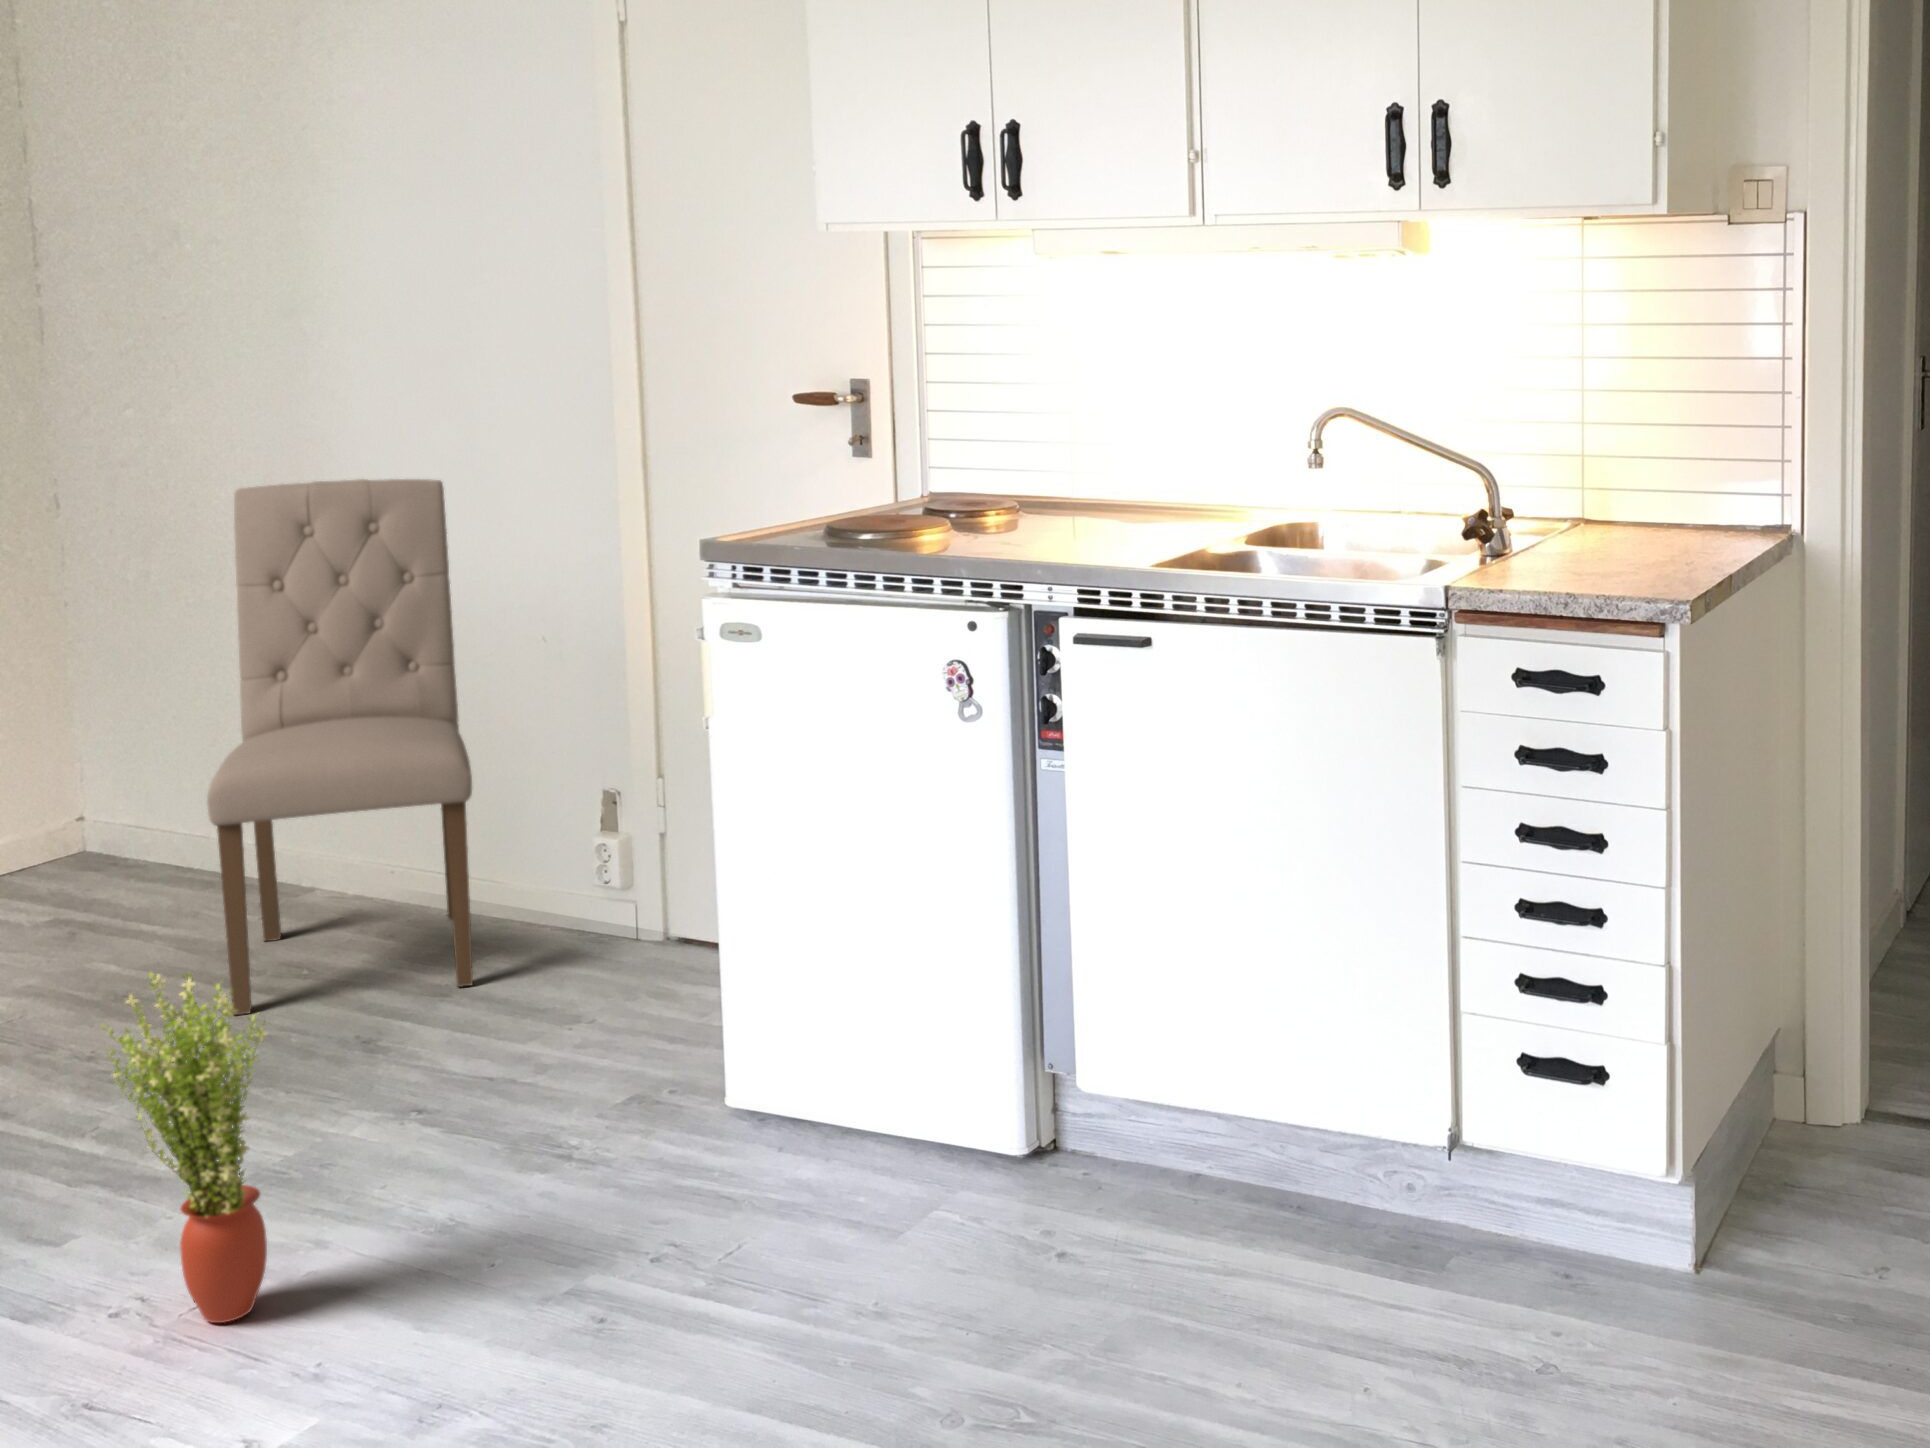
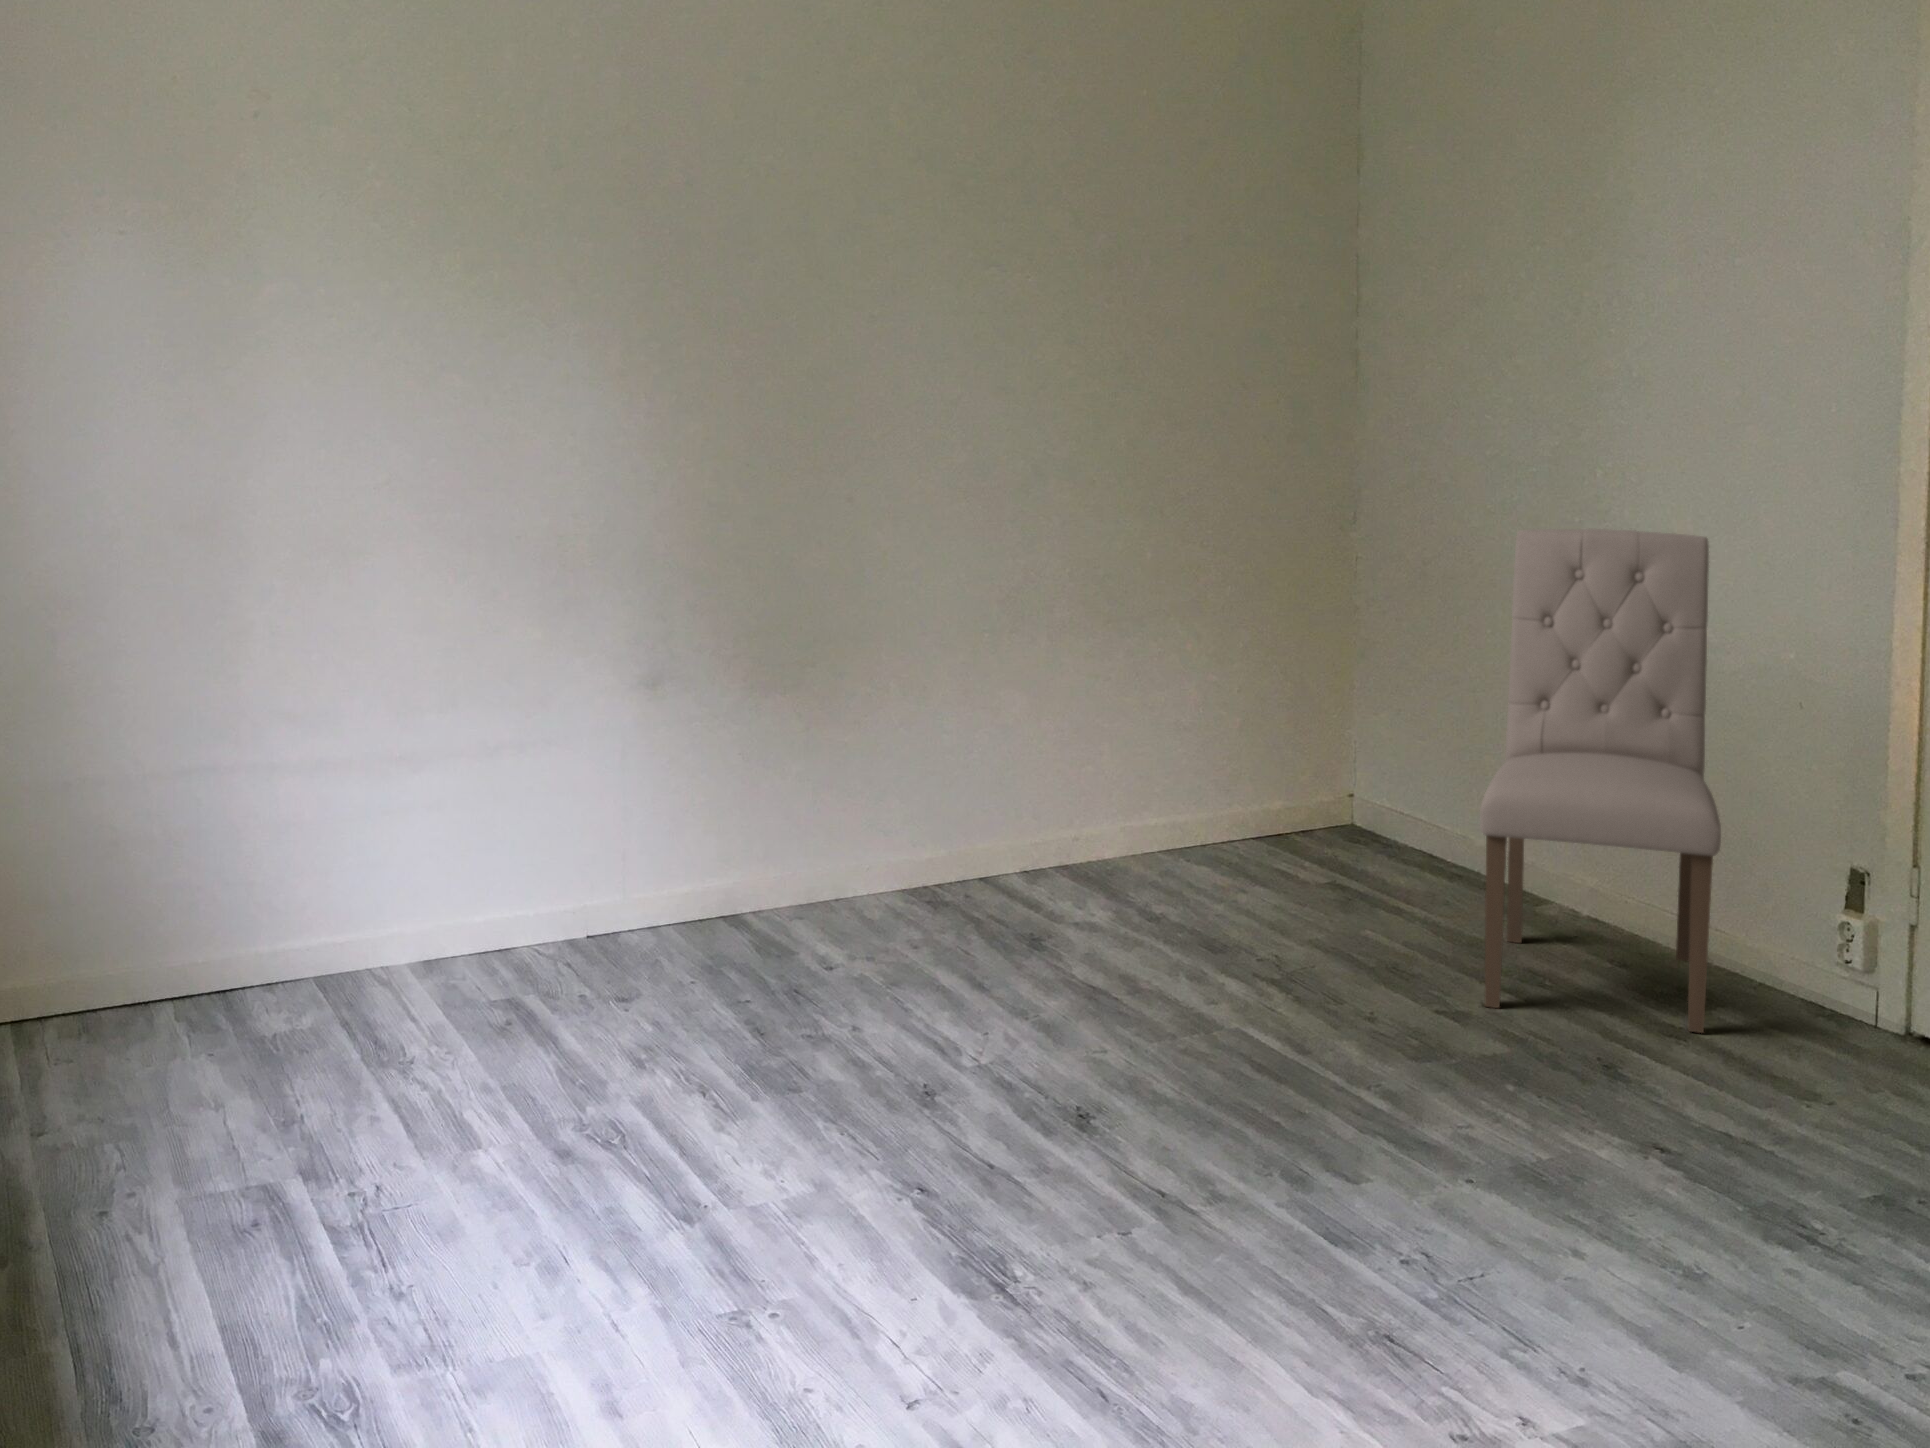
potted plant: present [102,973,268,1323] -> none [1415,972,1553,1297]

